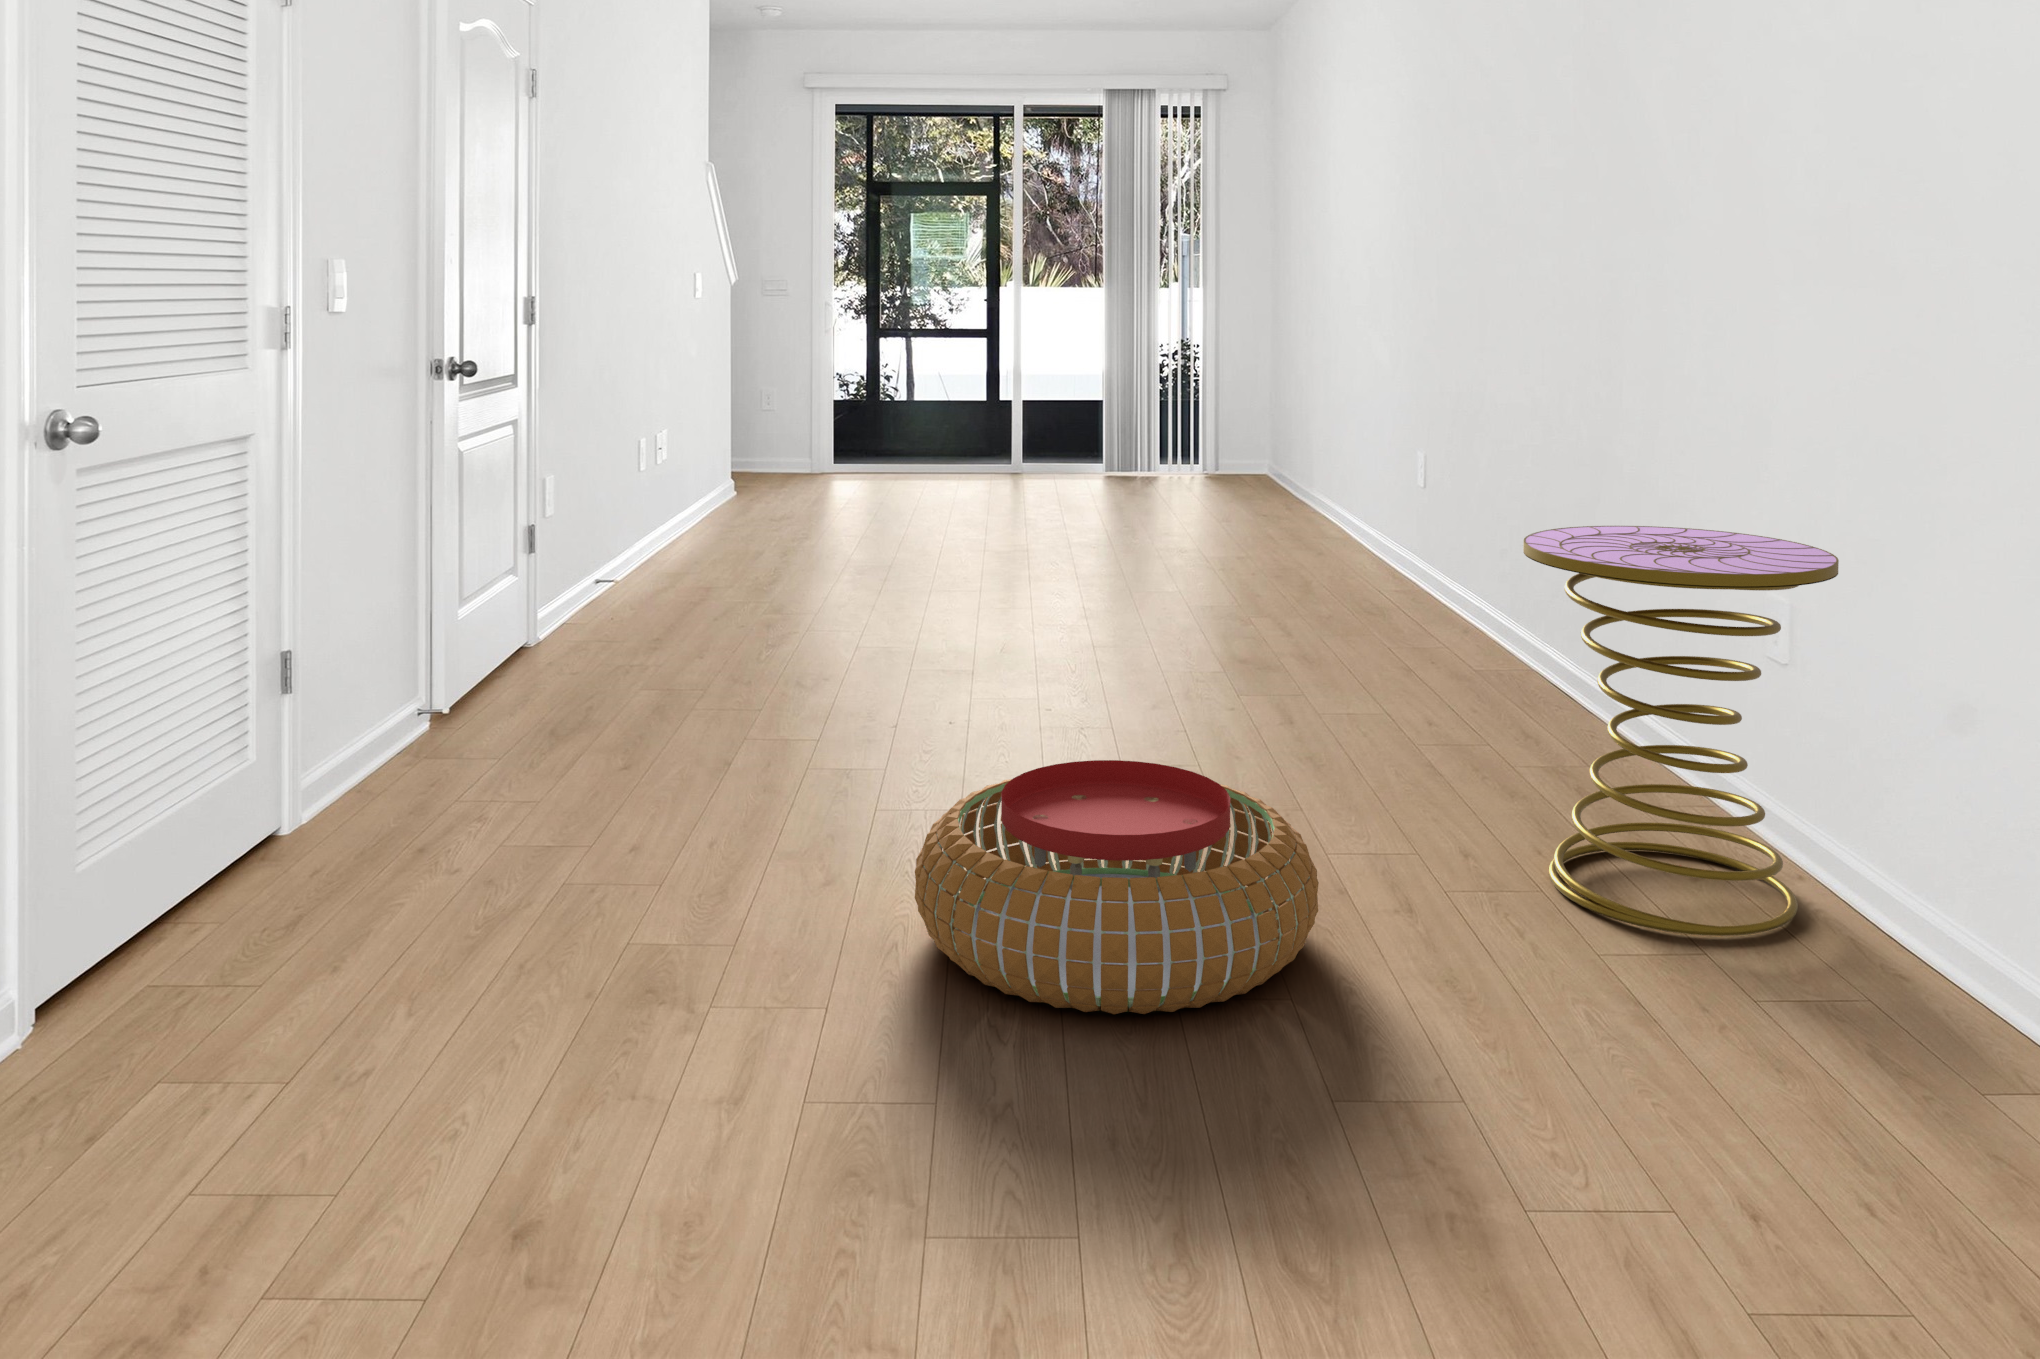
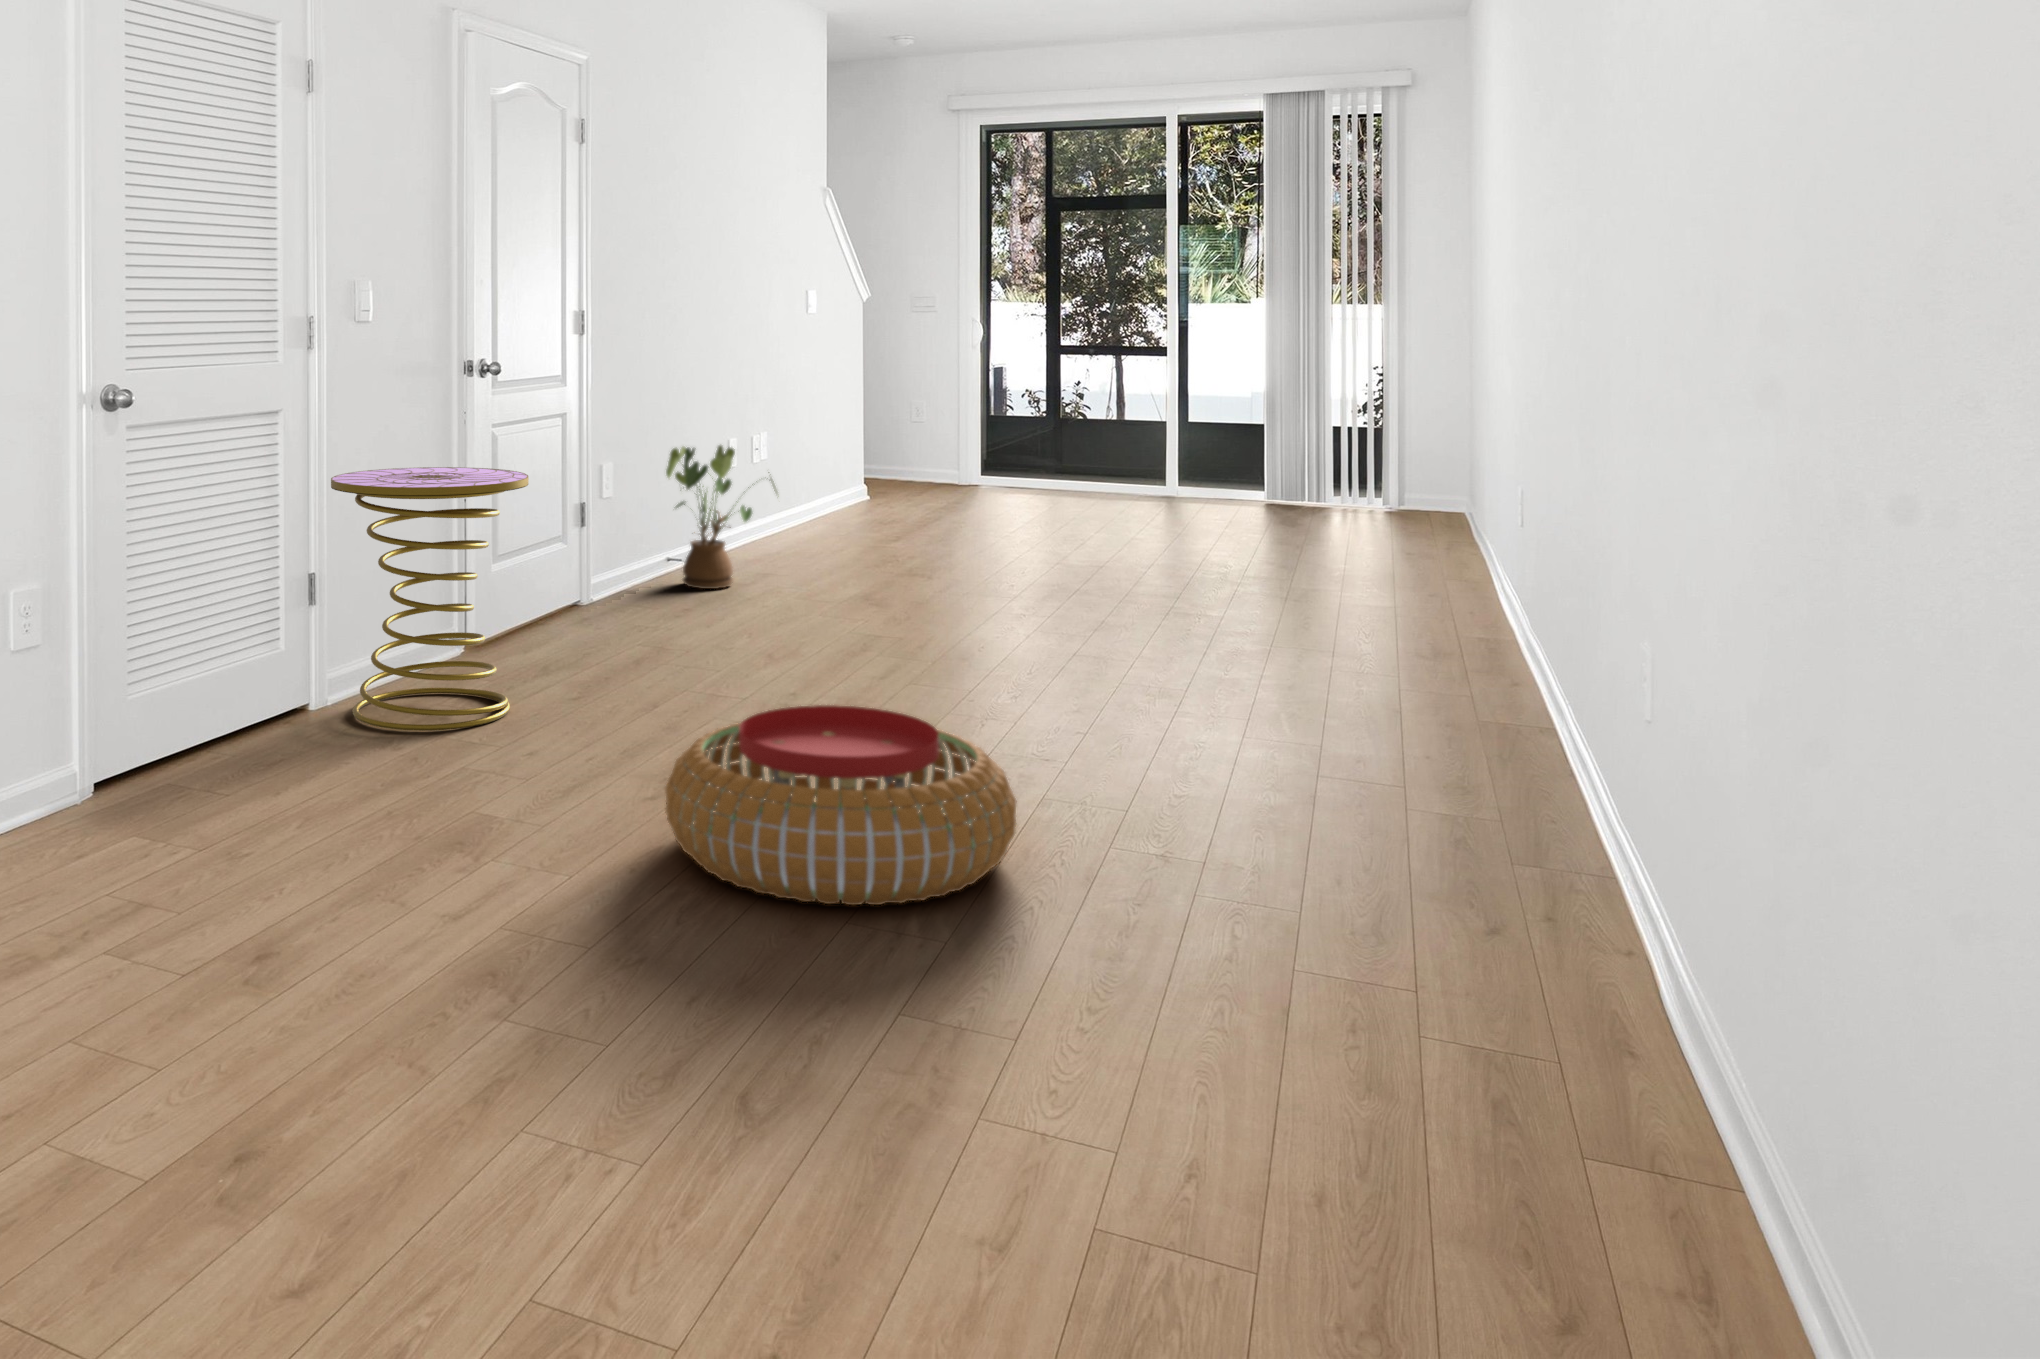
house plant: none [601,444,735,608] -> present [666,445,777,589]
side table: present [1523,526,1839,936] -> present [331,467,528,731]

